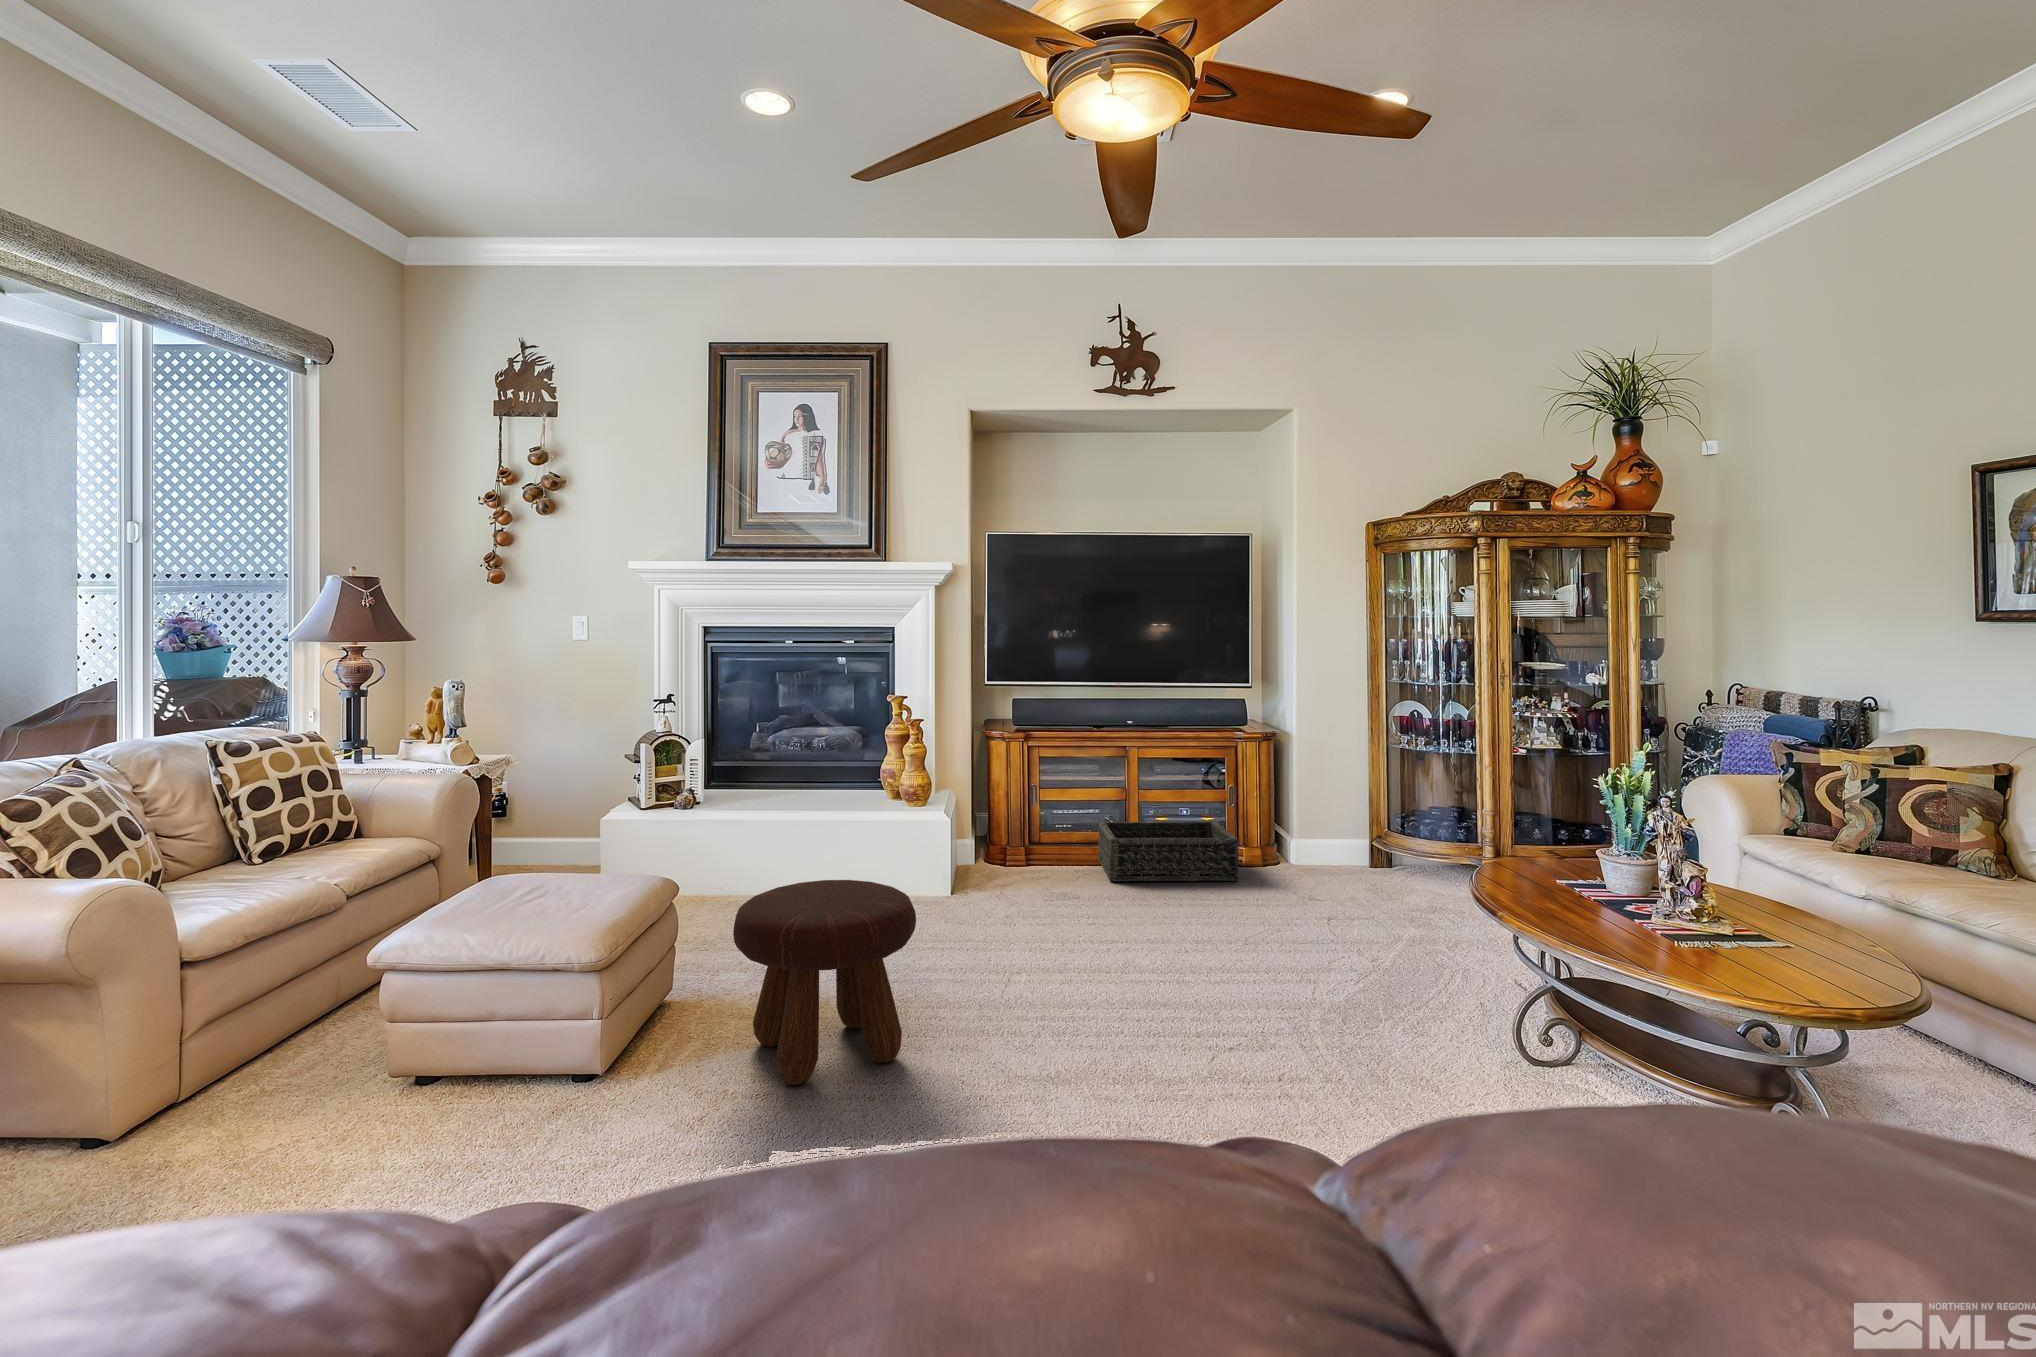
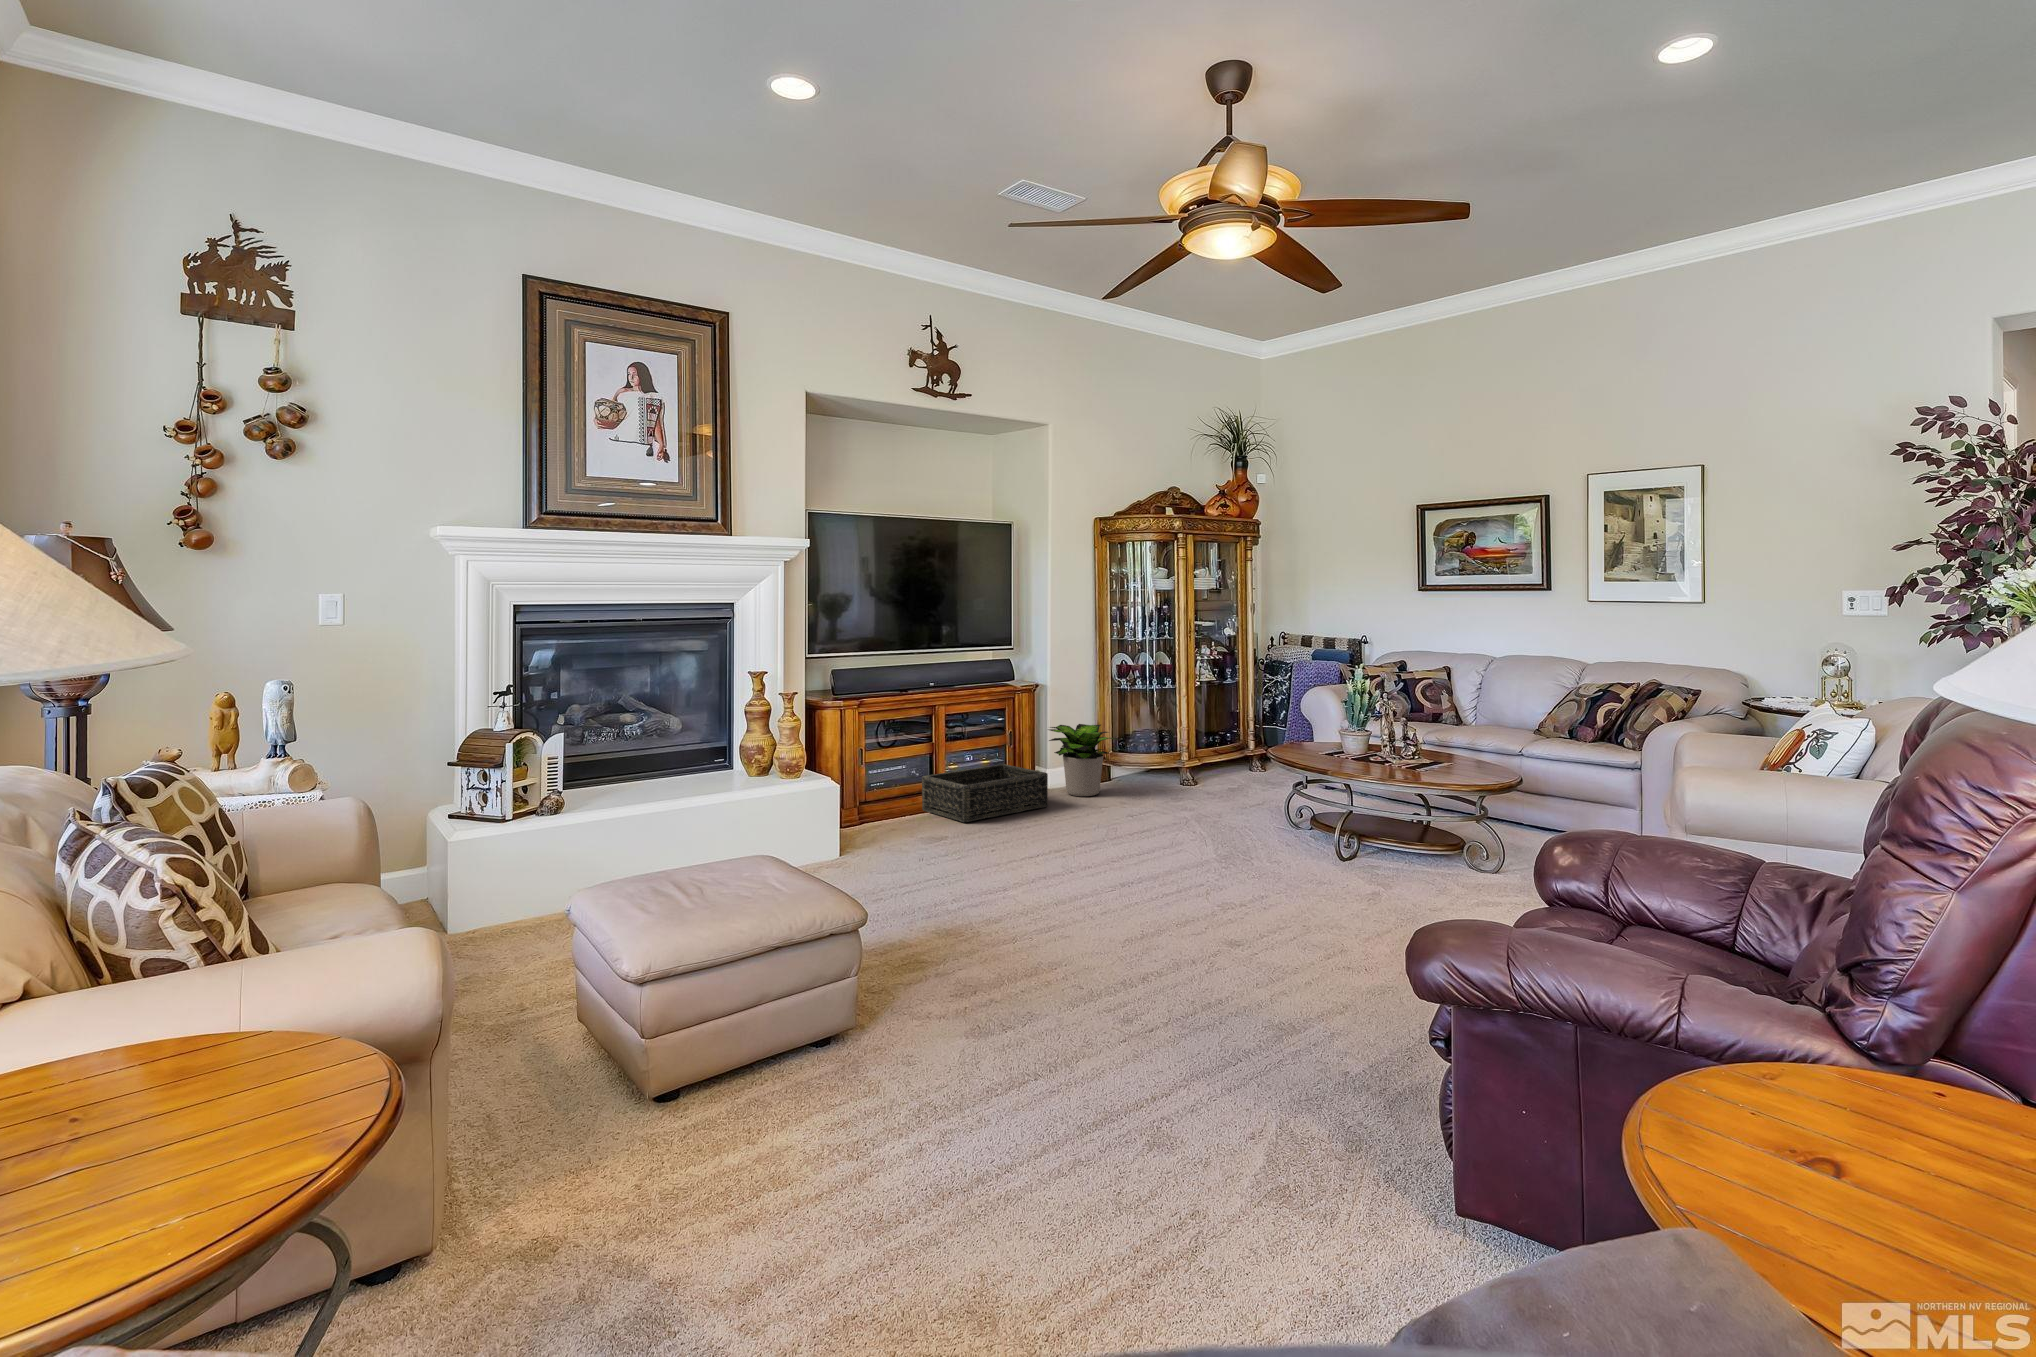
potted plant: none [1268,783,1369,878] -> present [1048,724,1121,796]
footstool: present [733,880,916,1085] -> none [936,823,1080,977]

